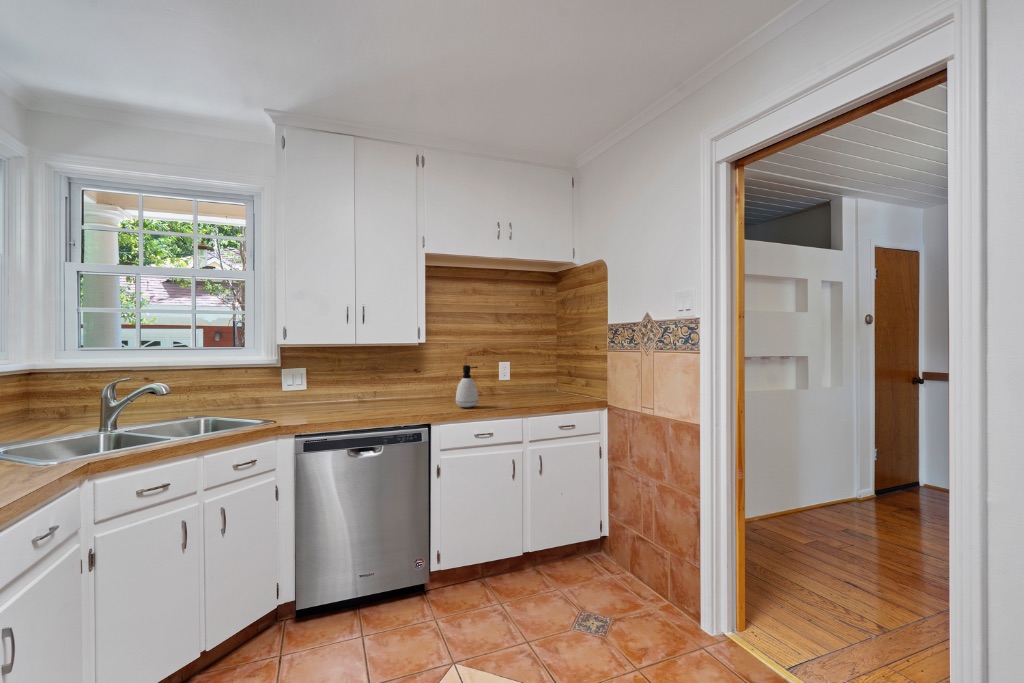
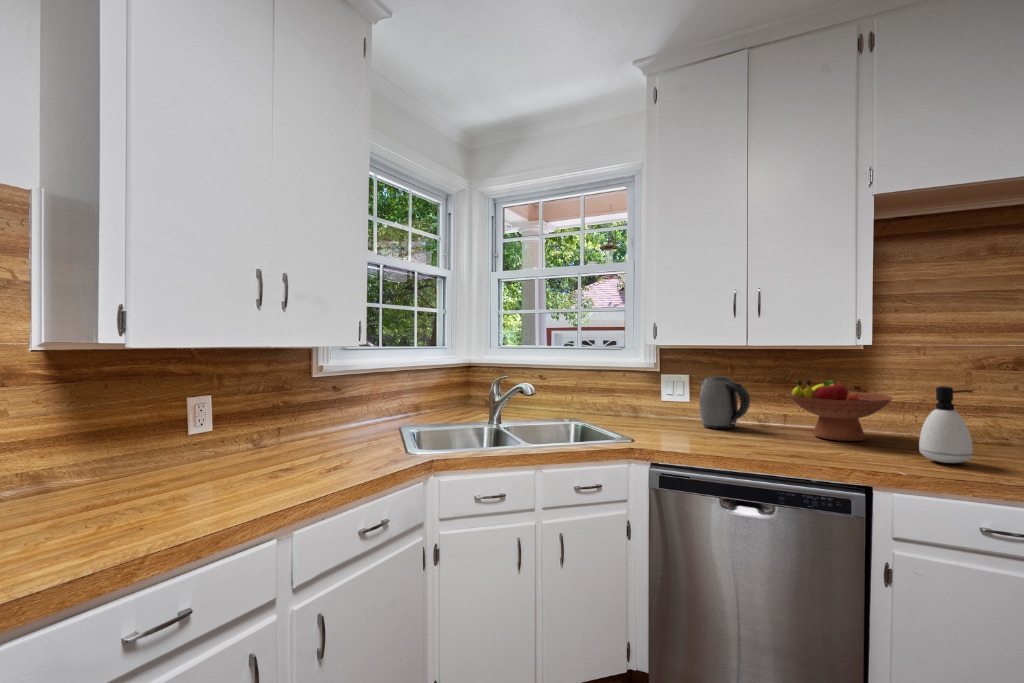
fruit bowl: none [382,366,440,405] -> present [788,380,893,441]
kettle: none [317,368,357,408] -> present [699,376,750,429]

